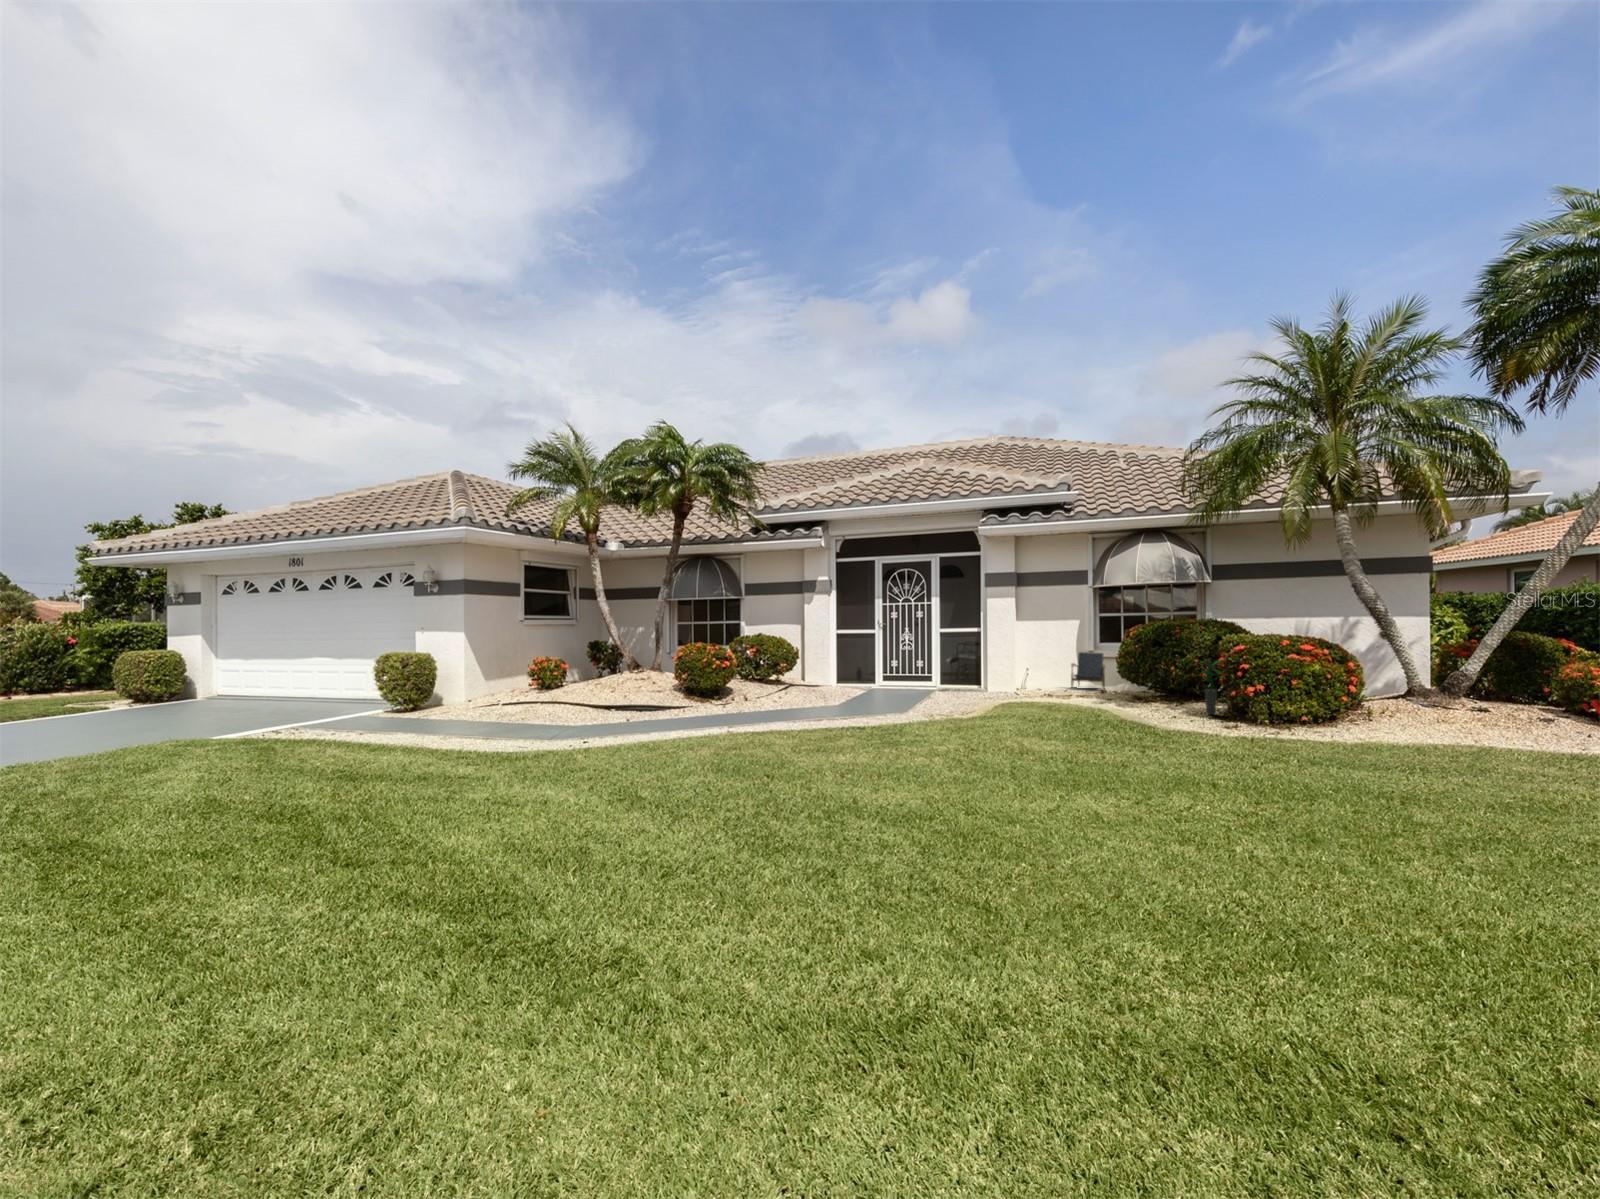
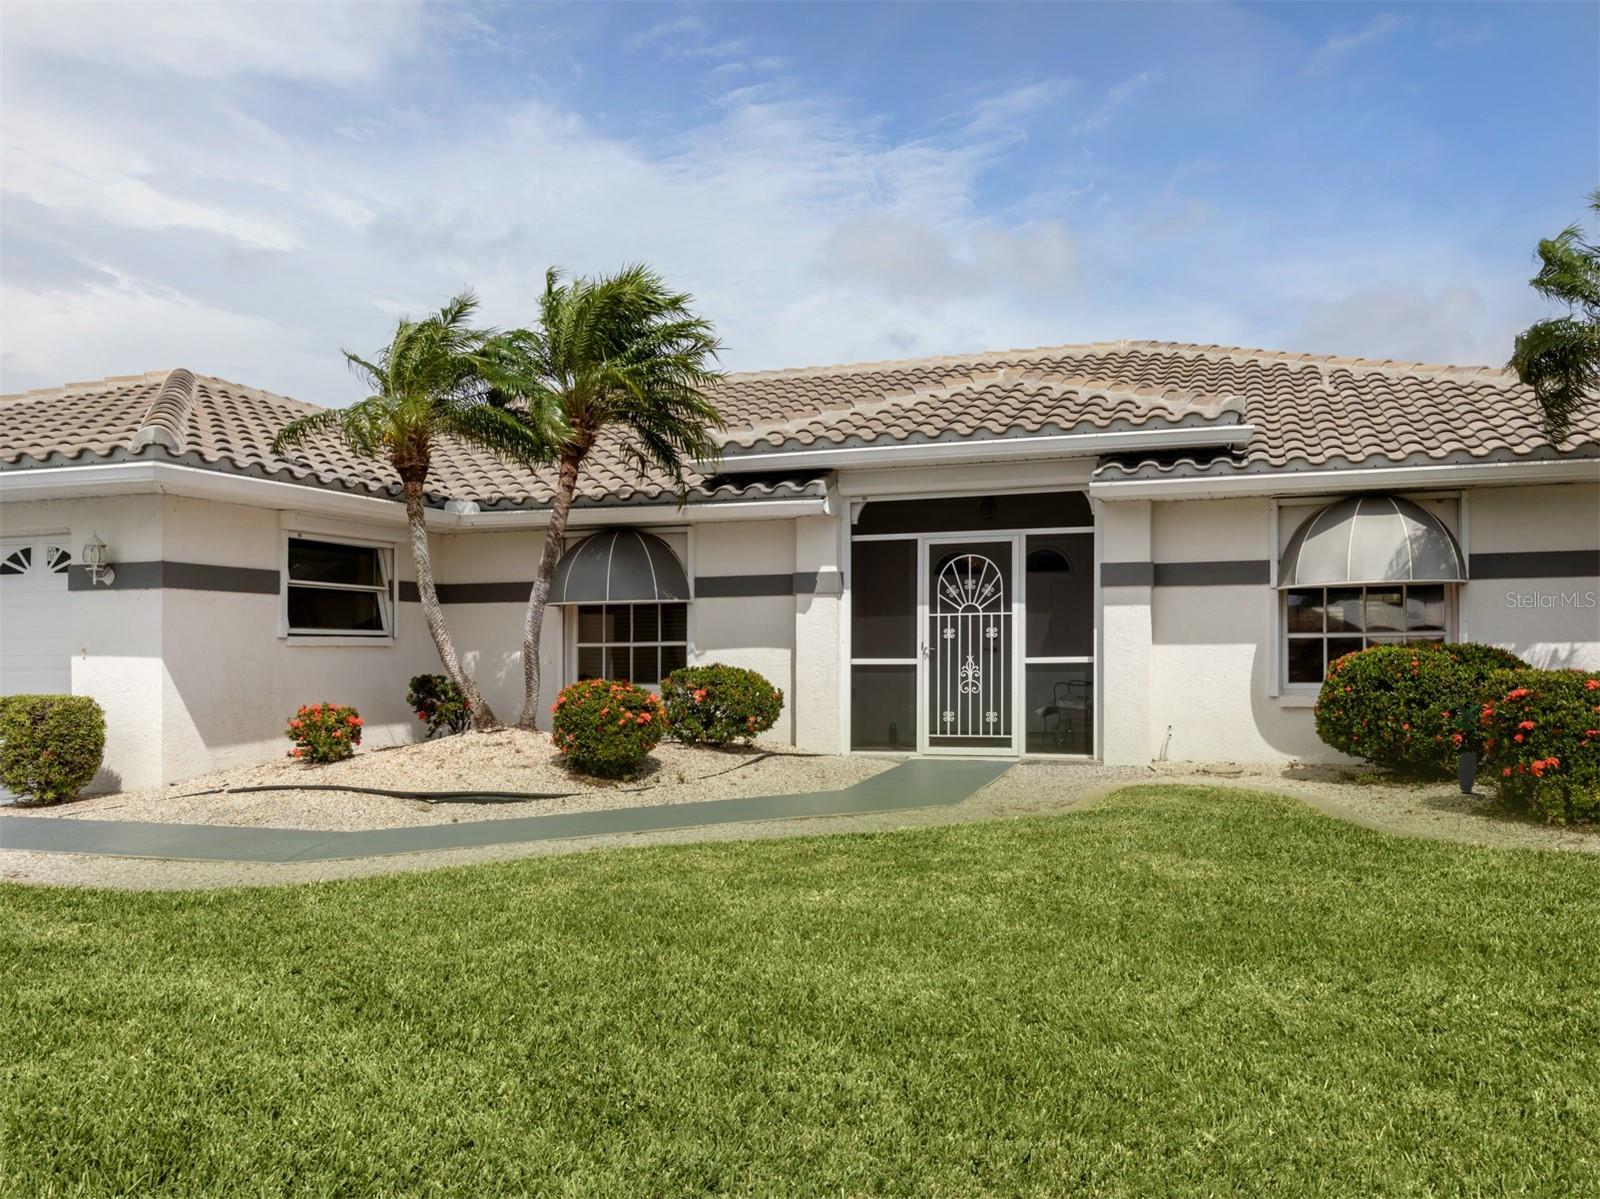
lounge chair: present [1071,652,1105,689] -> none [1243,696,1299,760]

